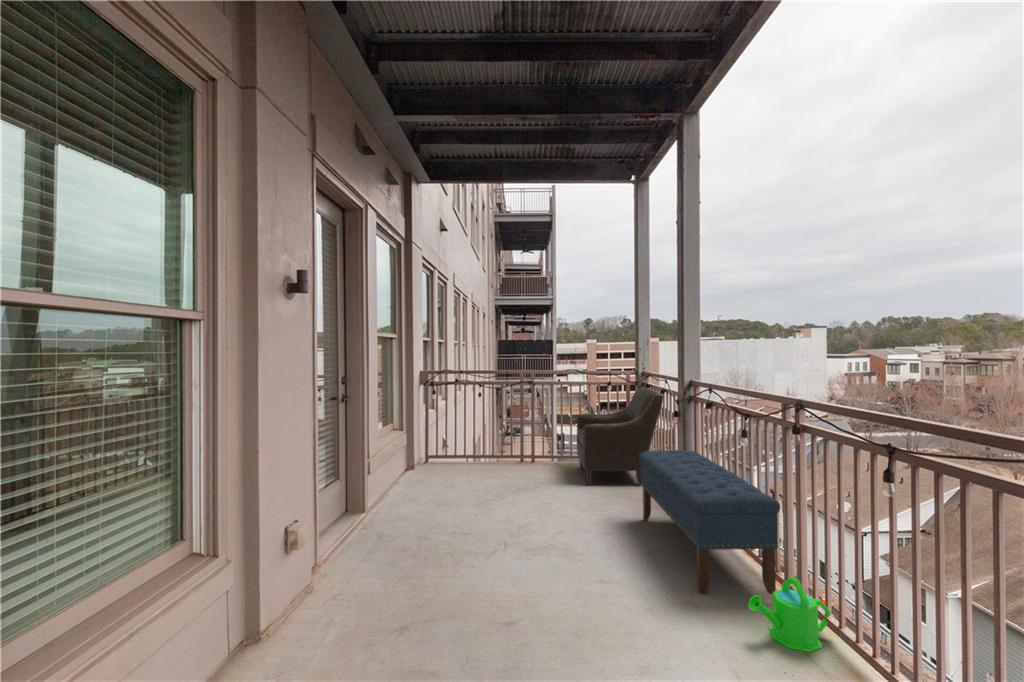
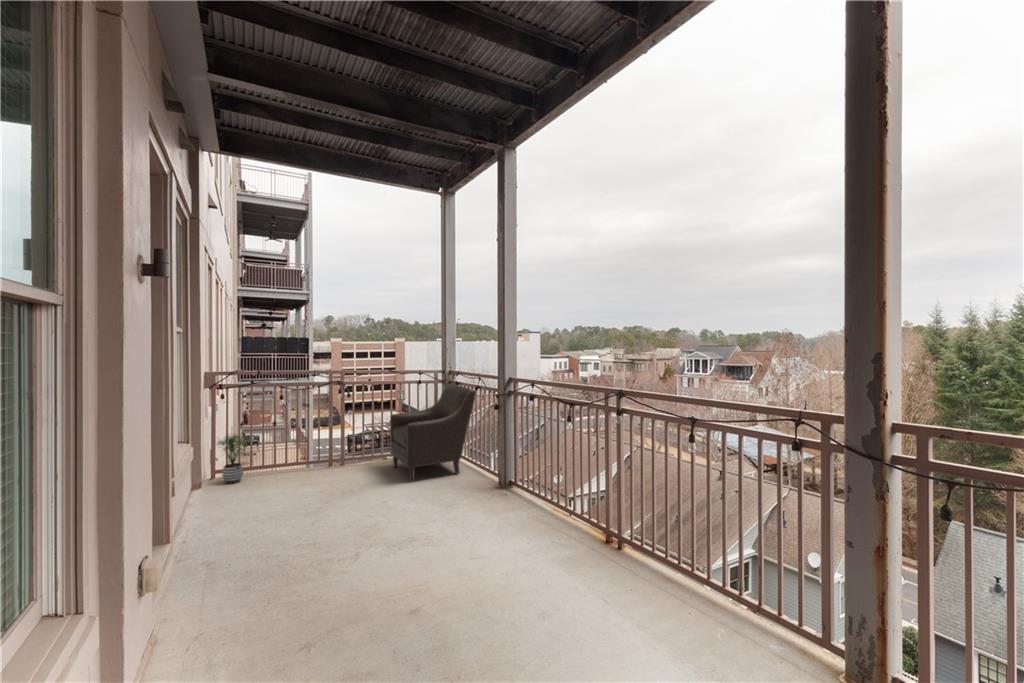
potted plant: none [428,418,460,462] -> present [218,434,253,484]
bench: present [640,450,780,594] -> none [474,437,604,555]
watering can: present [748,577,830,652] -> none [600,523,648,576]

